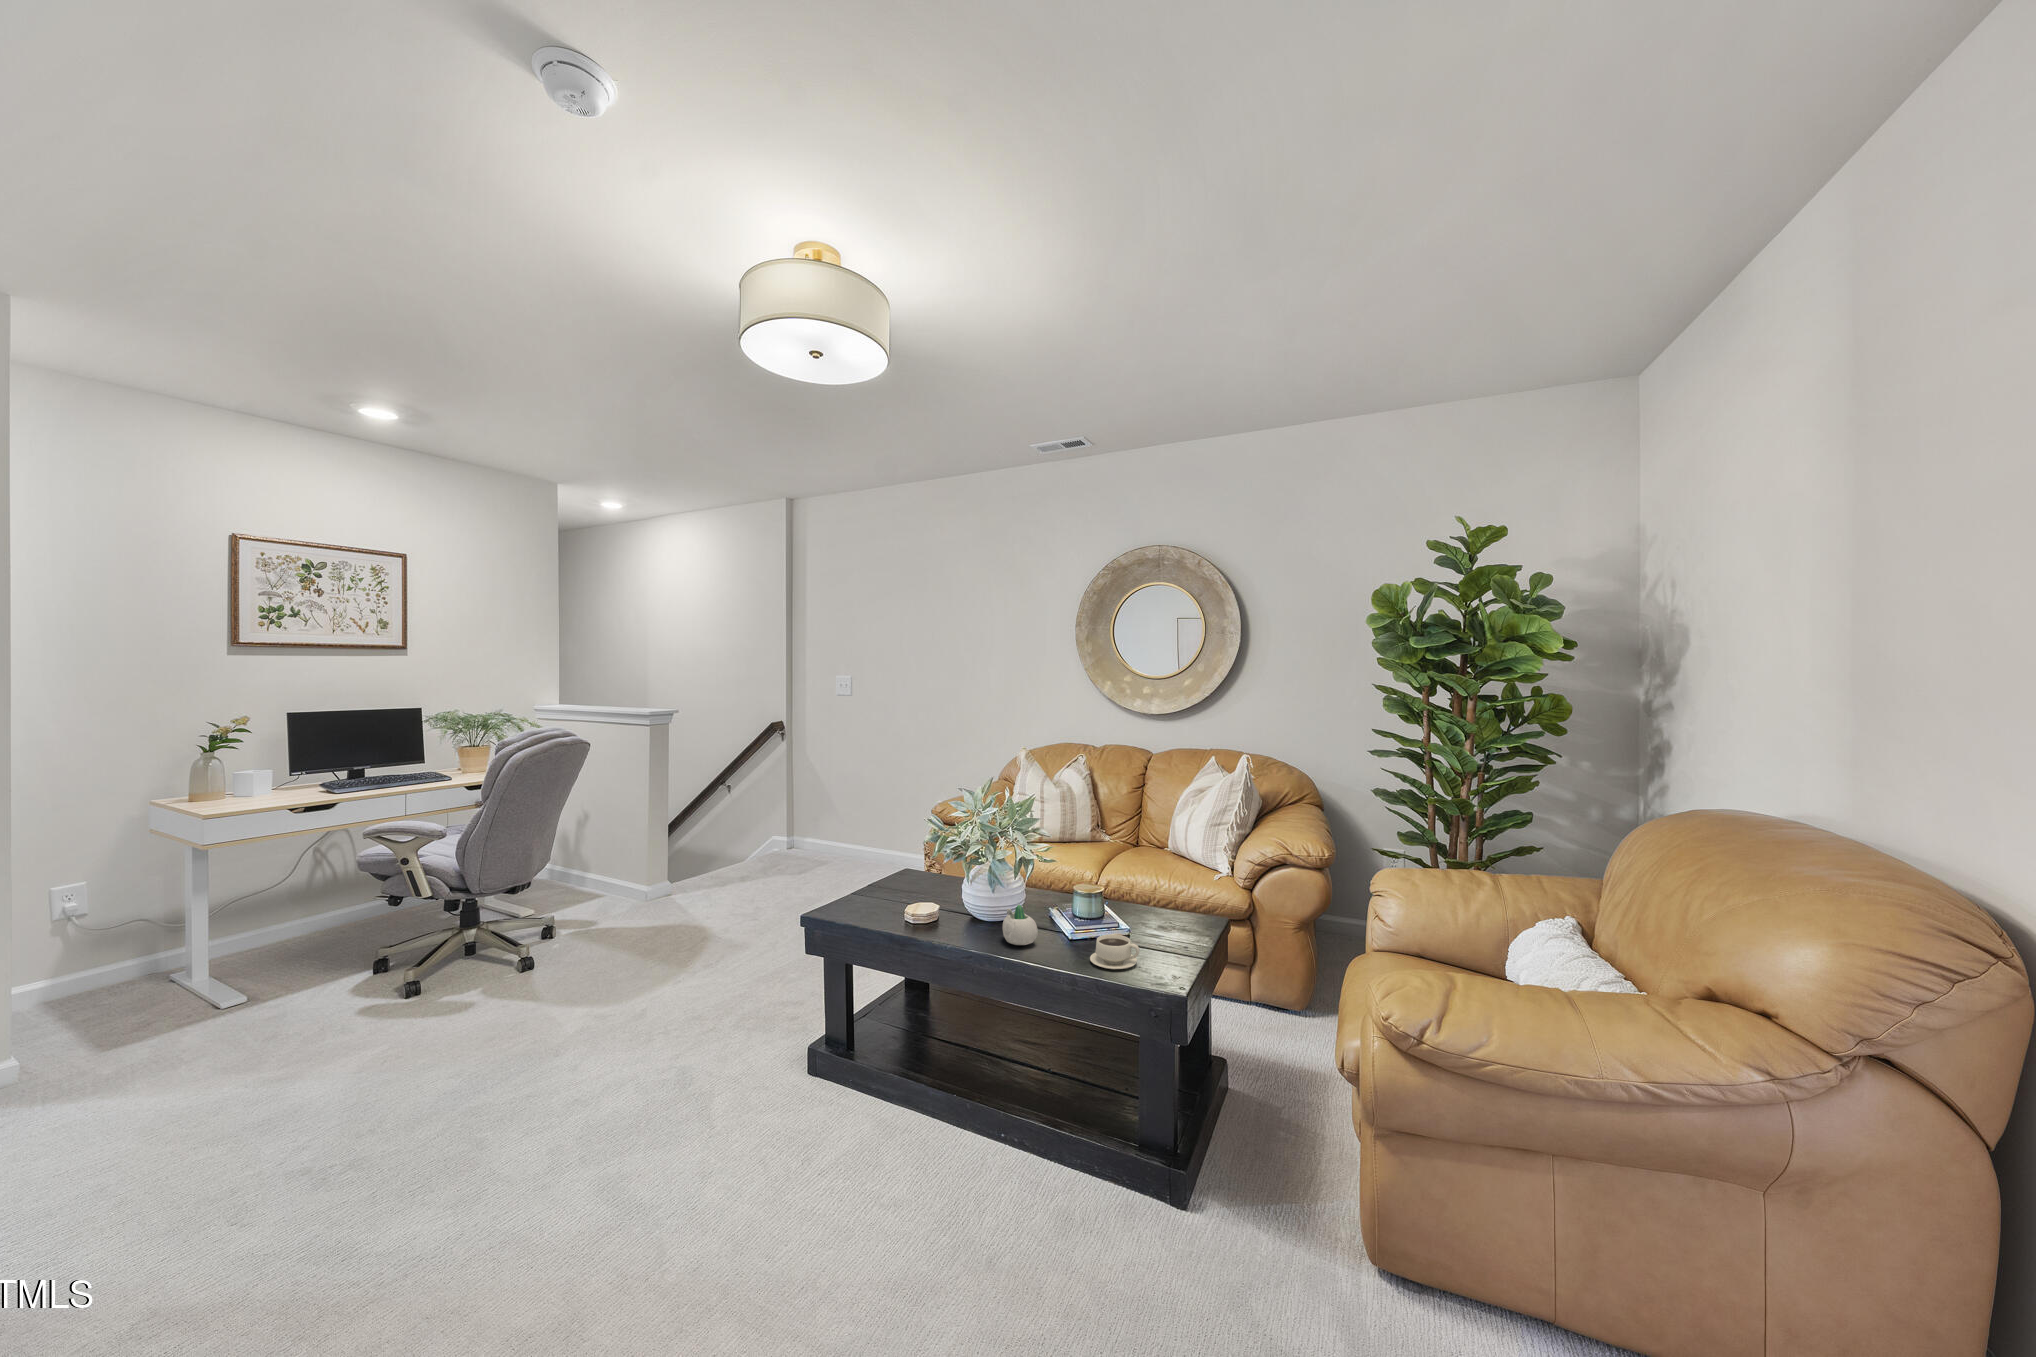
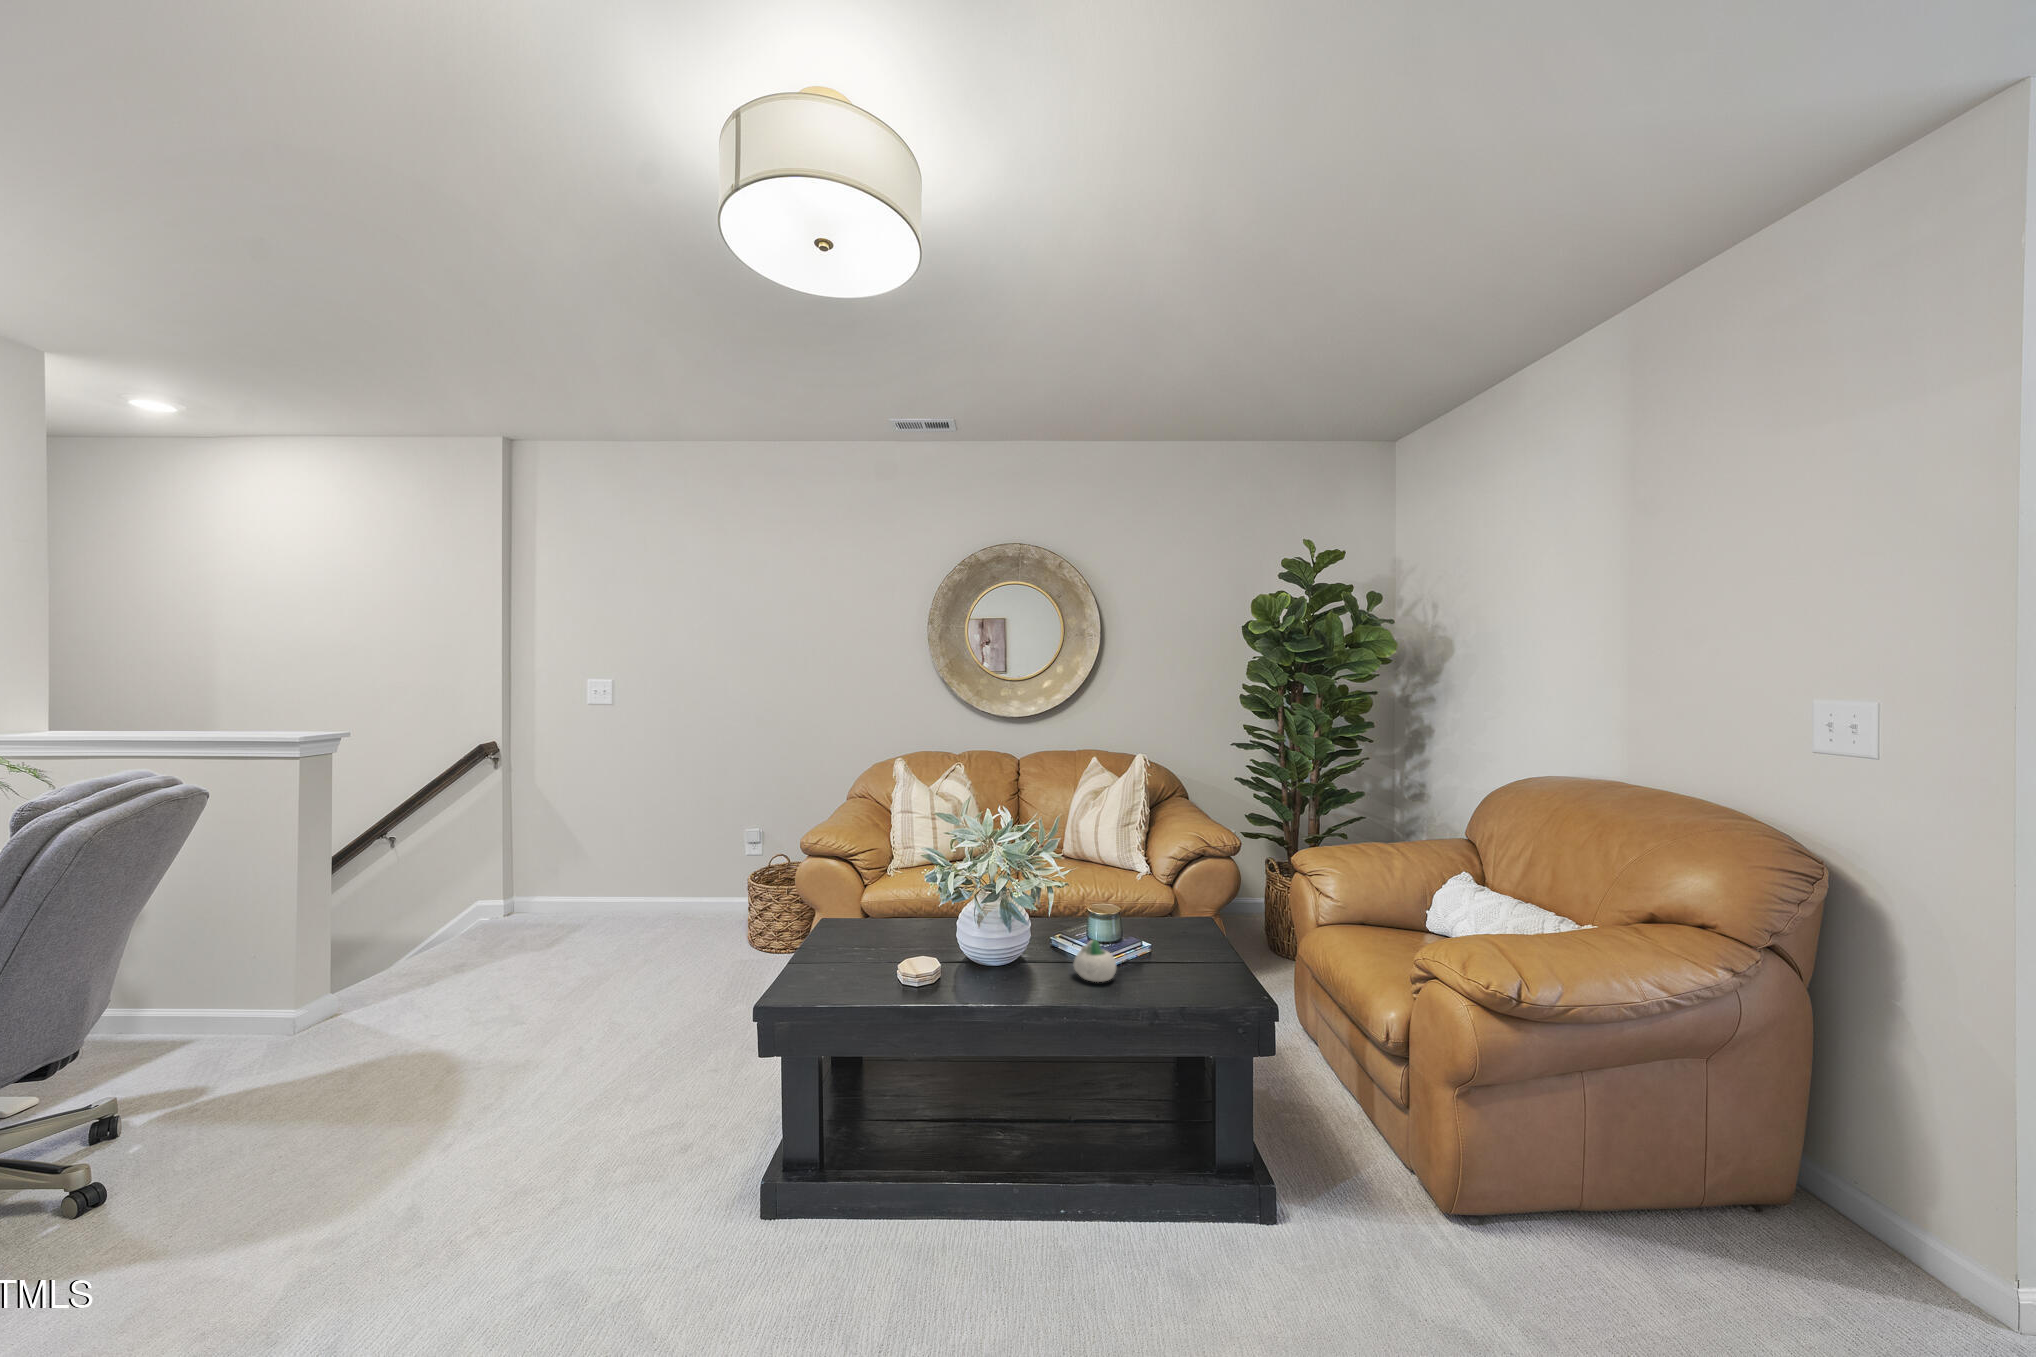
teacup: present [1090,934,1140,969] -> none [1177,952,1227,987]

